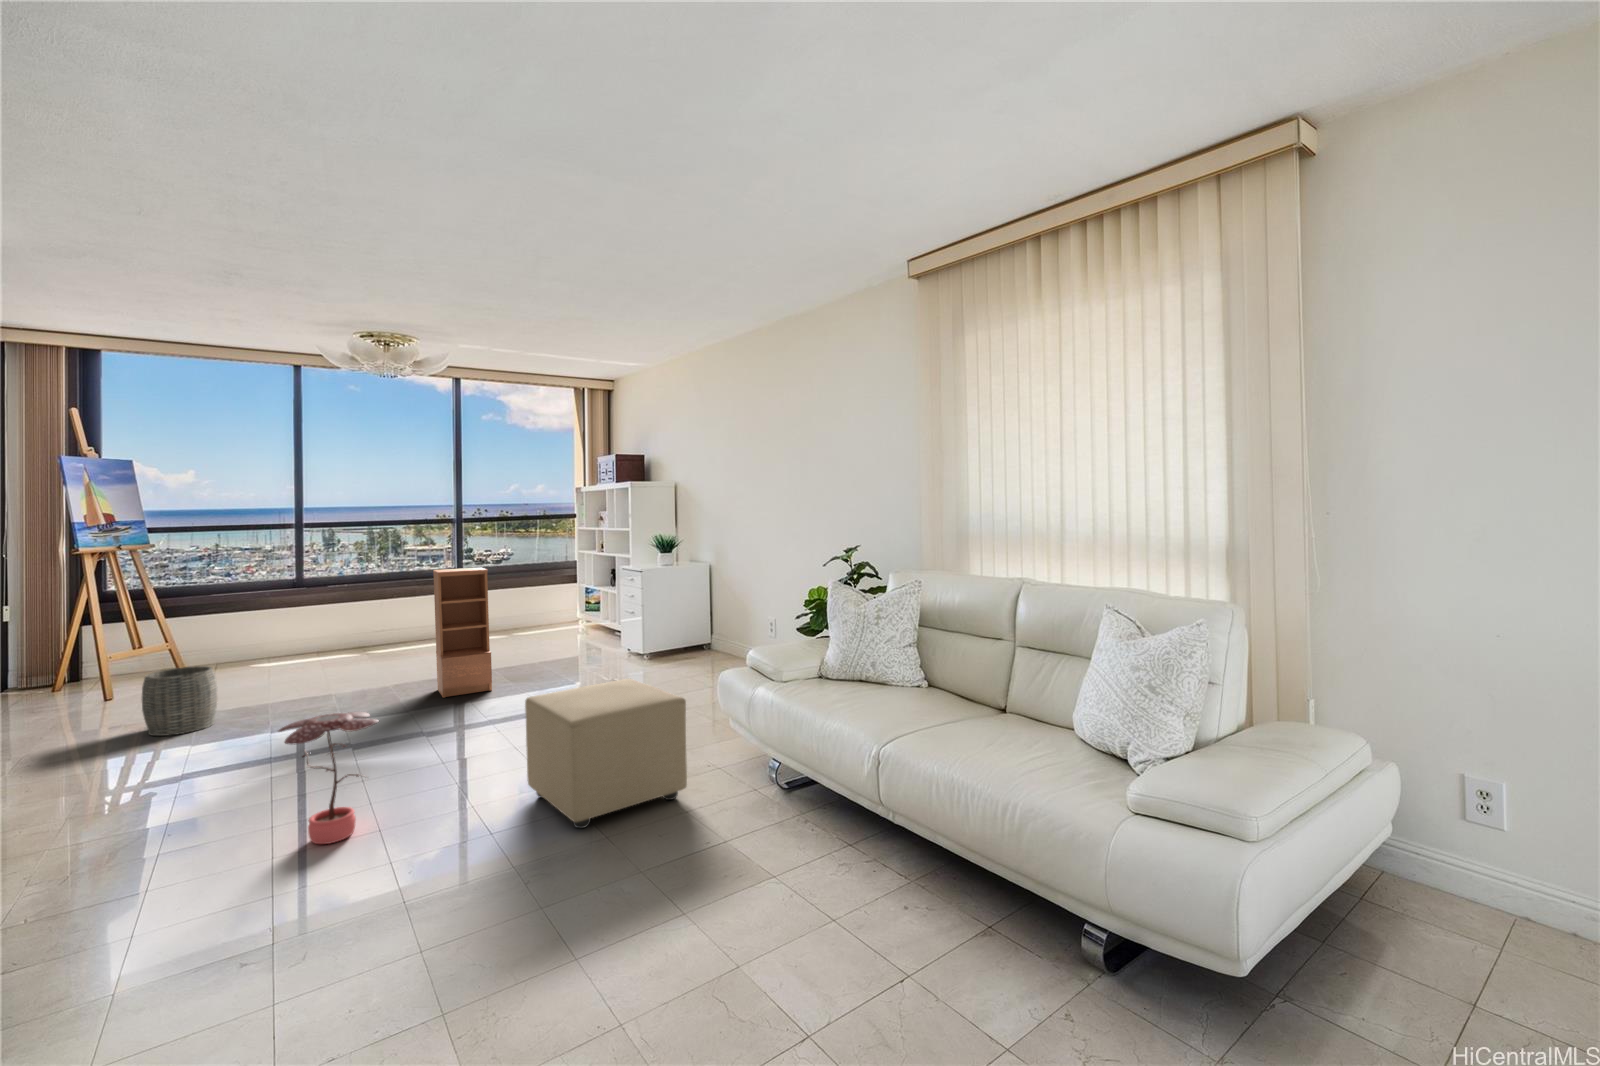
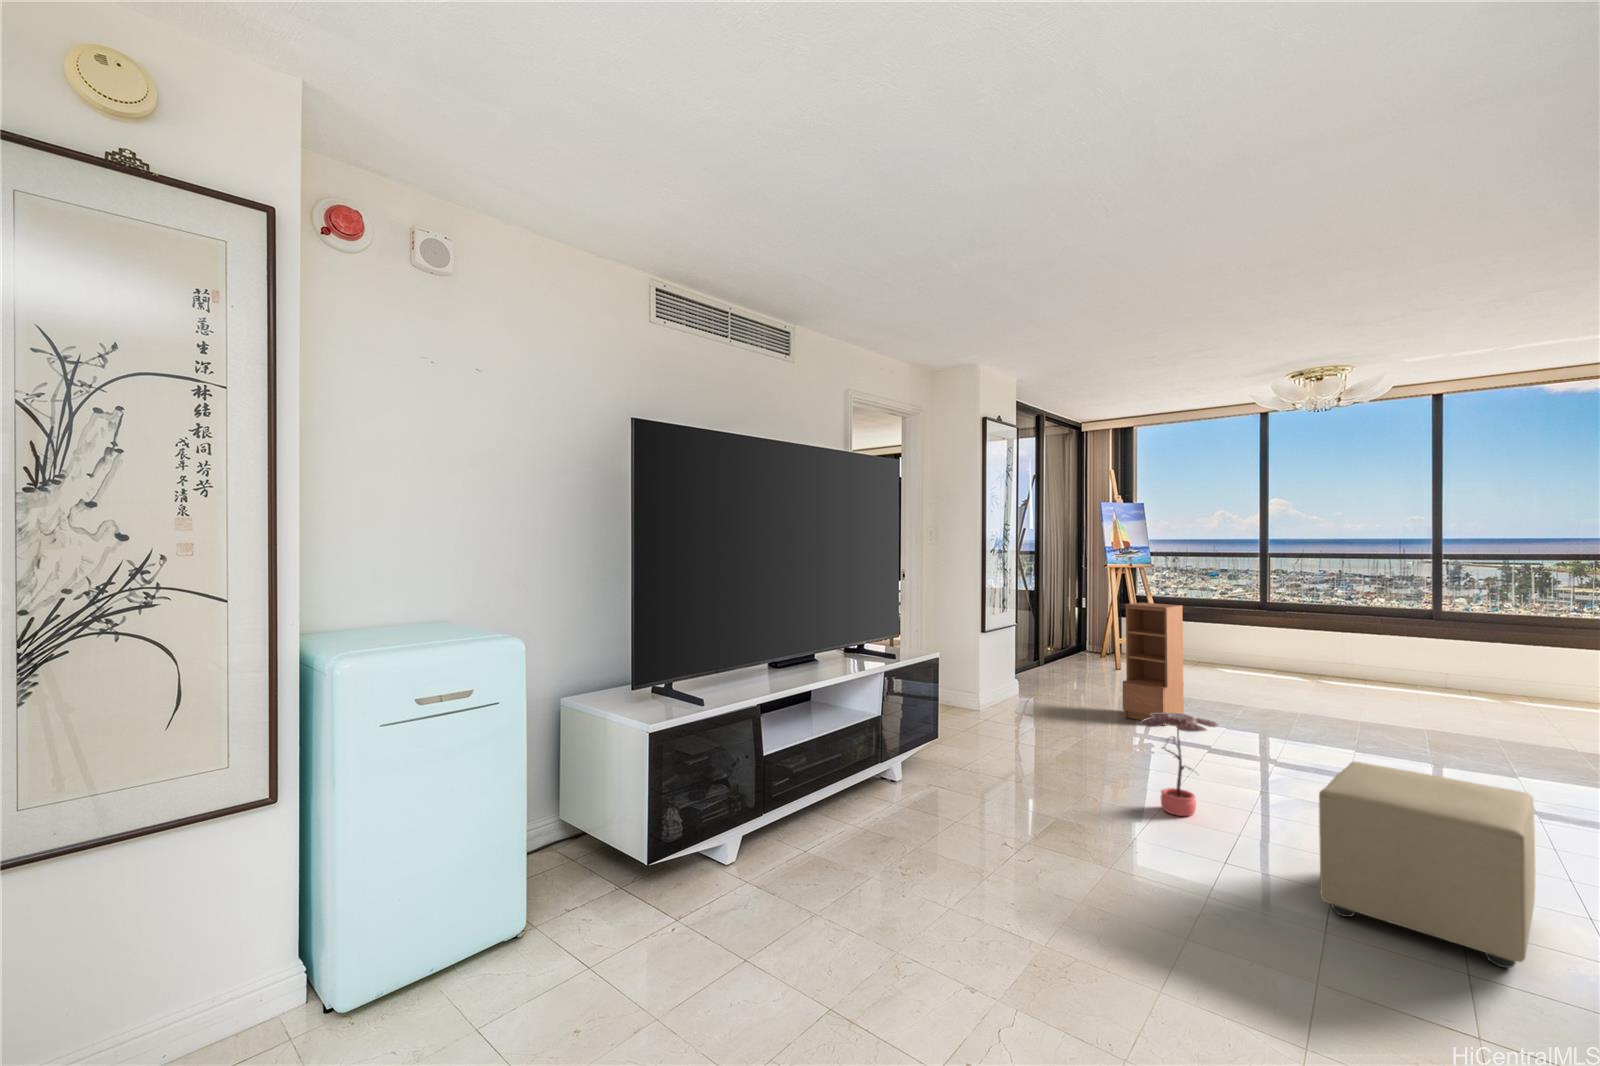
bookcase: present [433,567,492,698] -> present [1122,603,1184,726]
woven basket: present [142,666,218,736] -> none [1203,666,1255,718]

